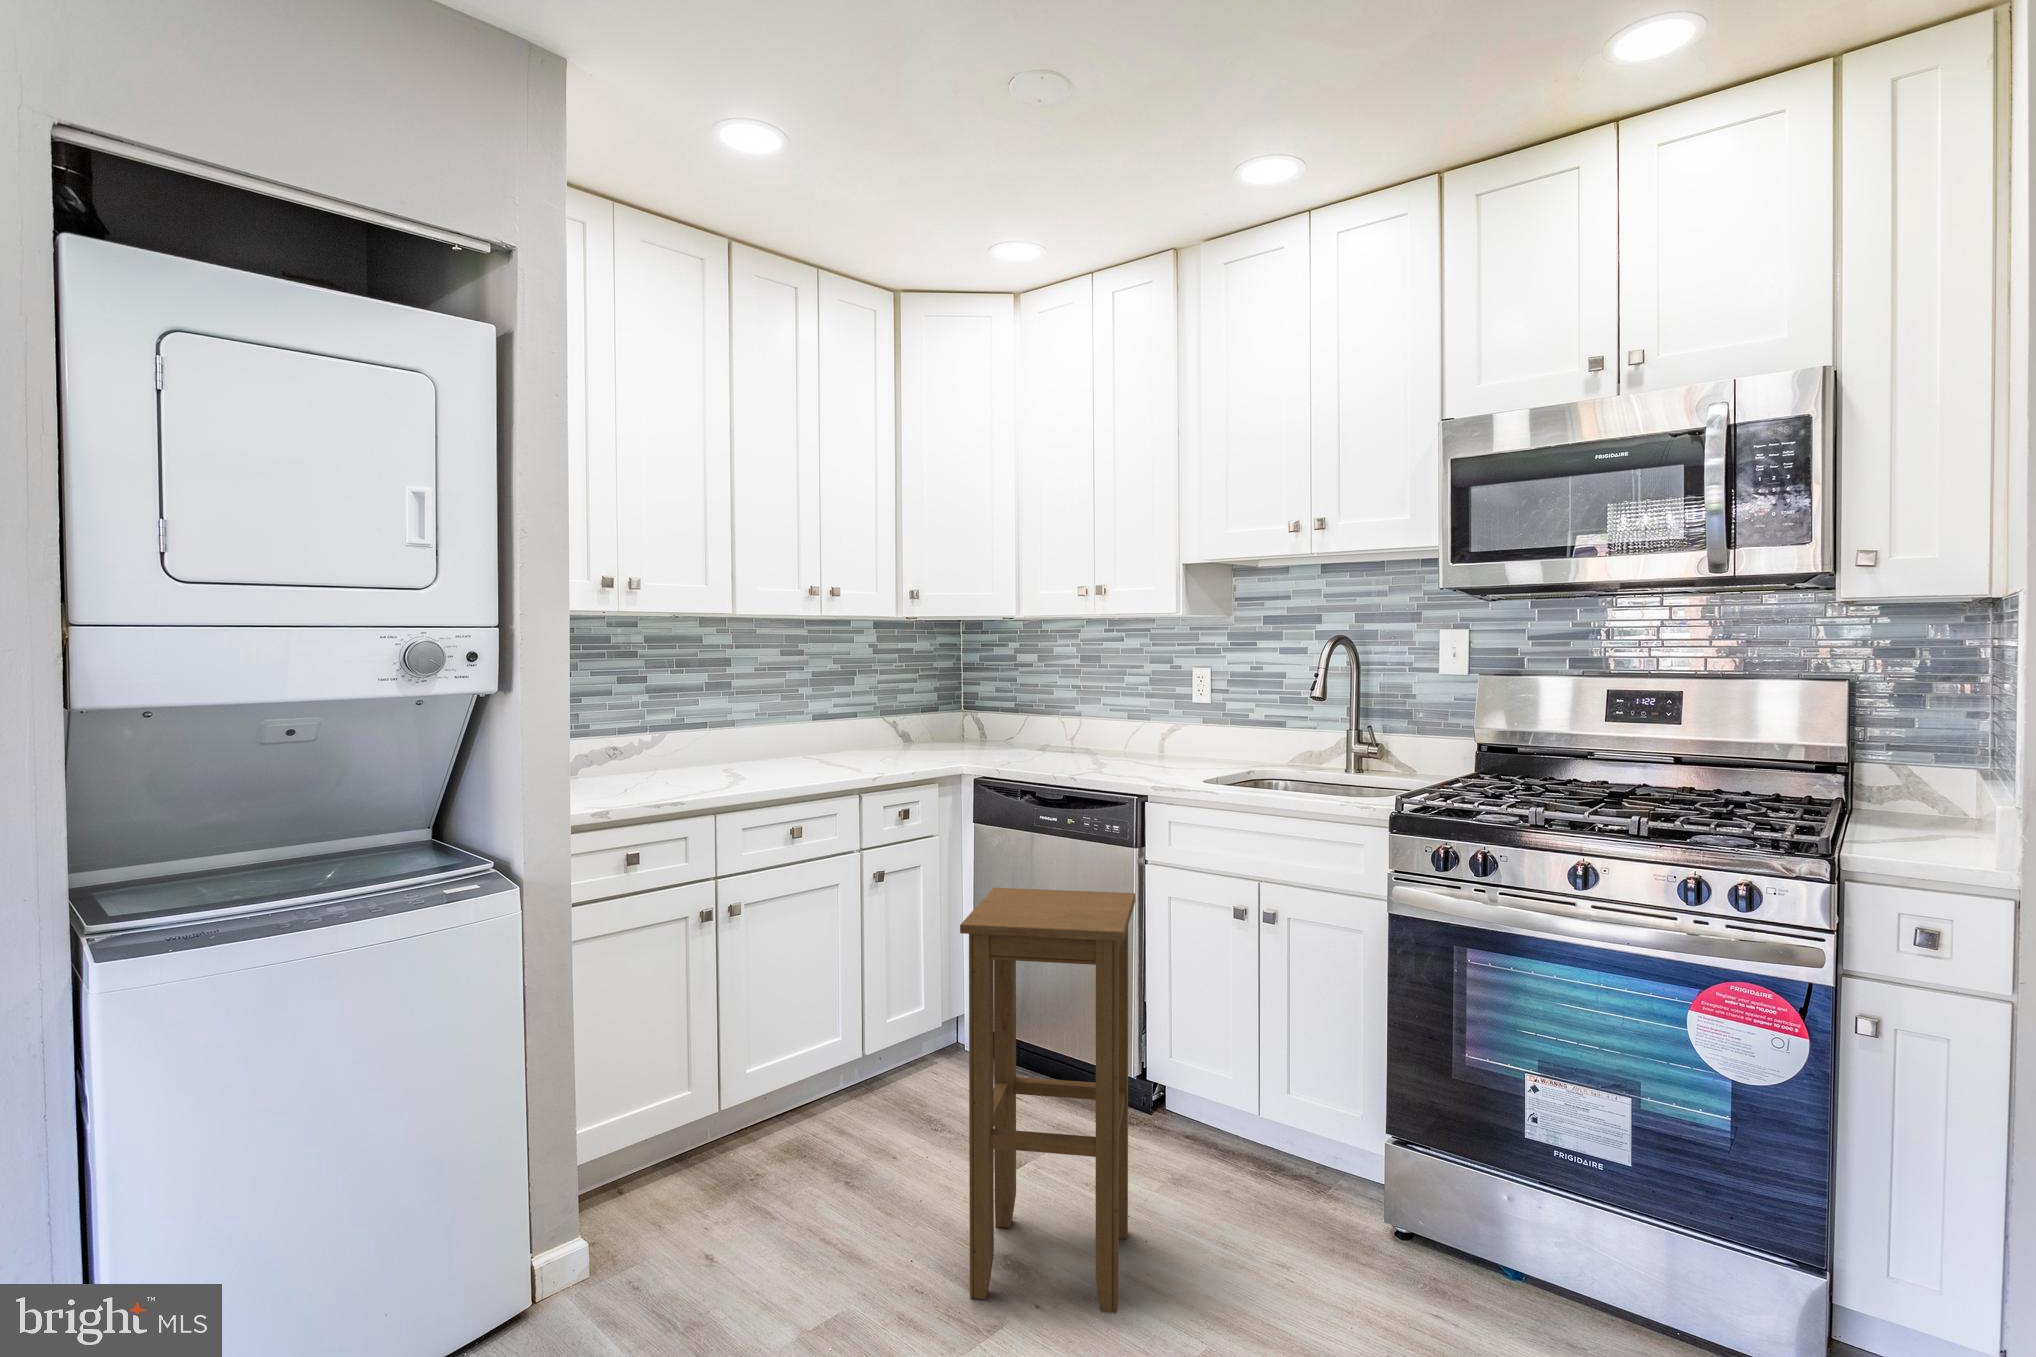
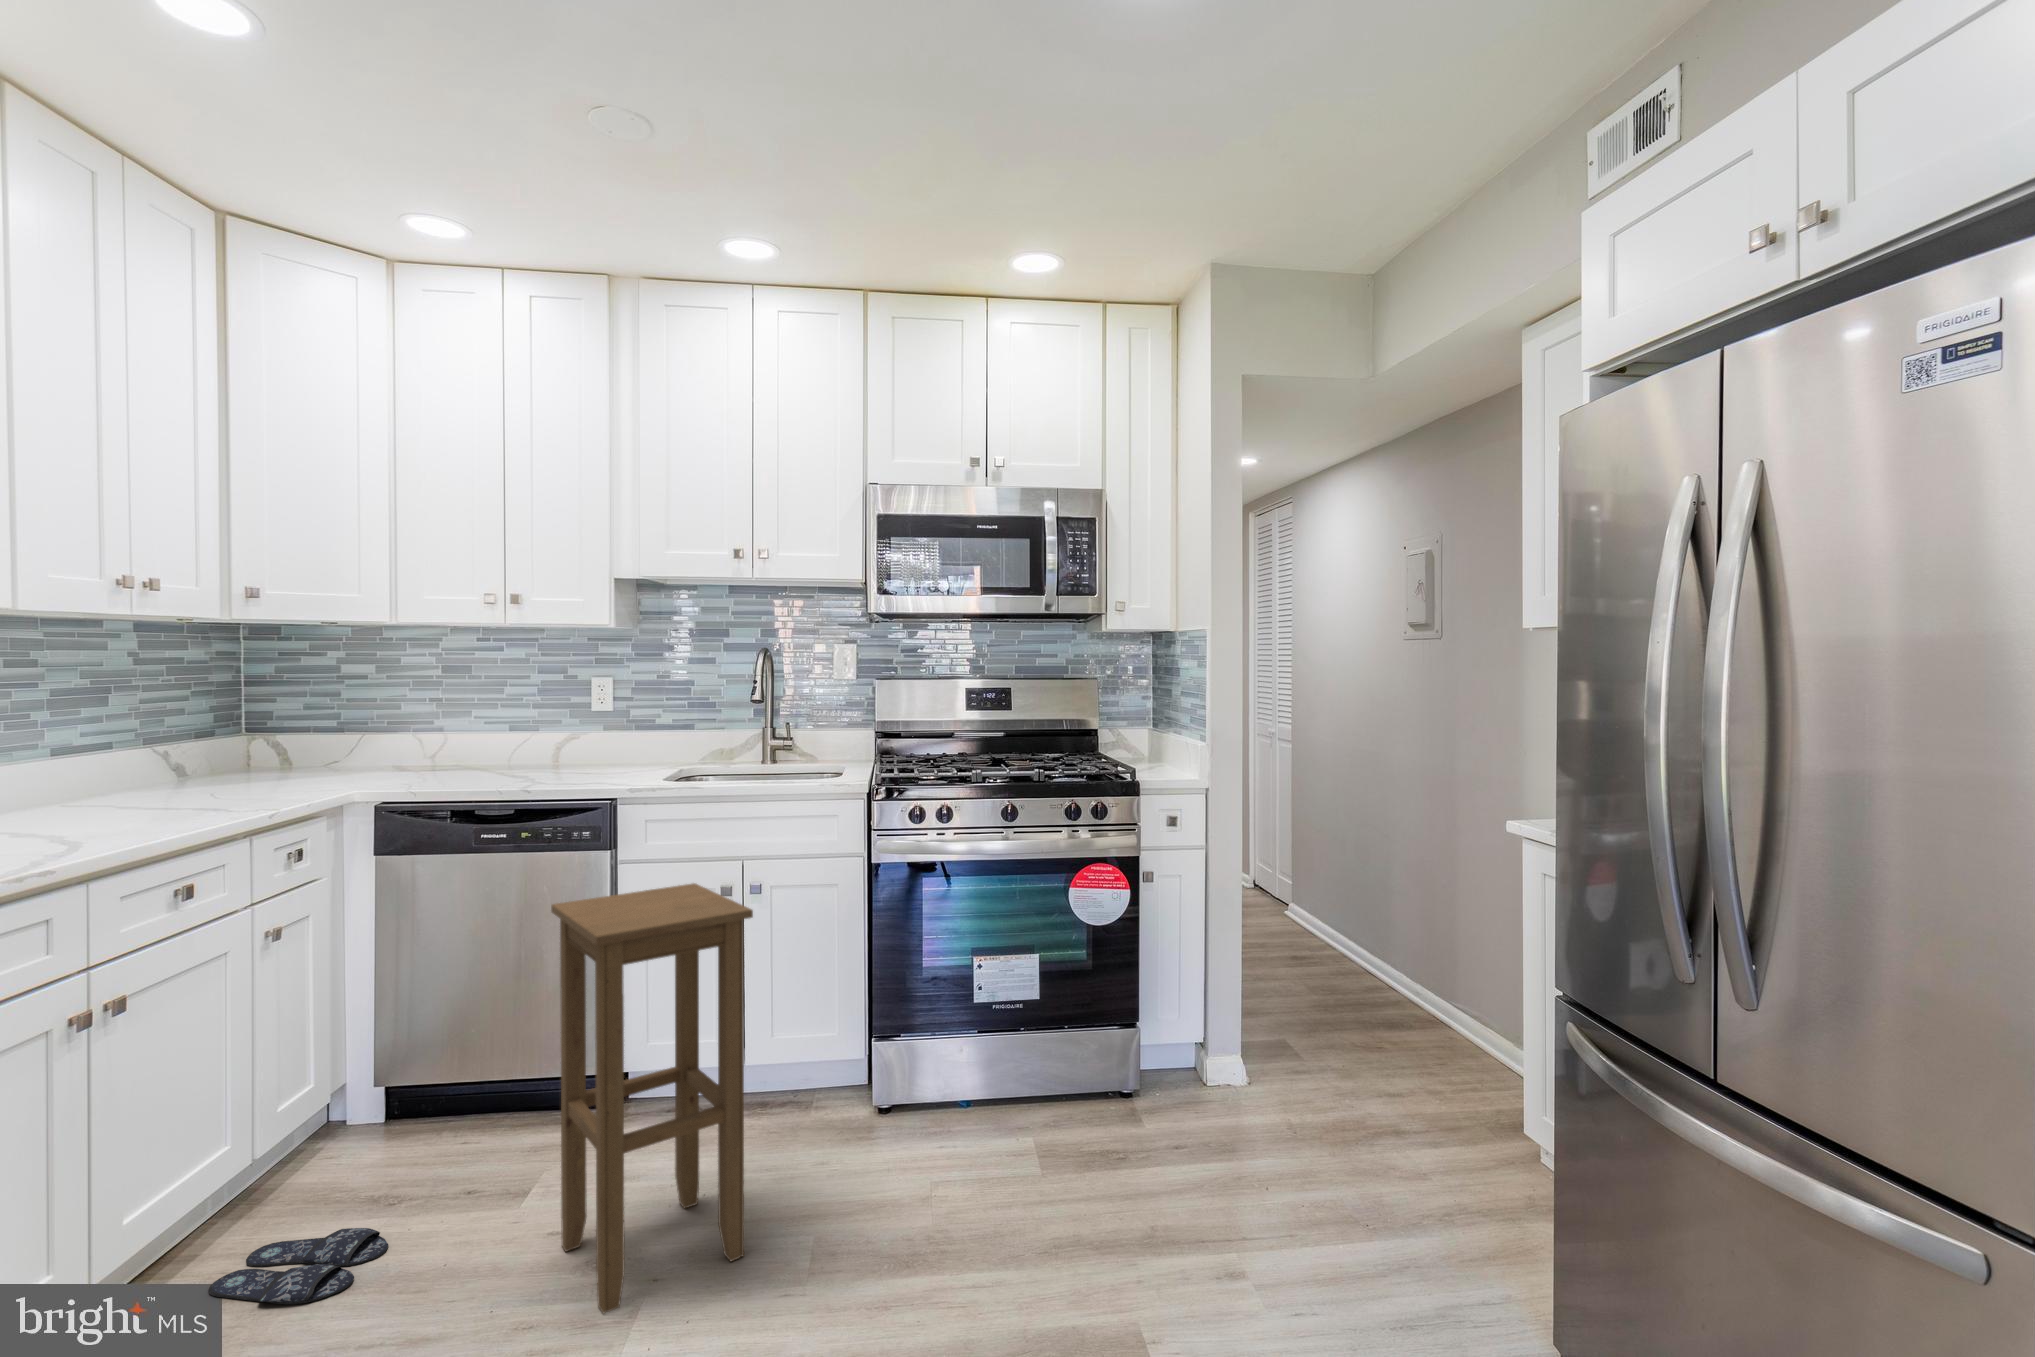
slippers: none [797,1121,905,1178] -> present [209,1228,388,1304]

